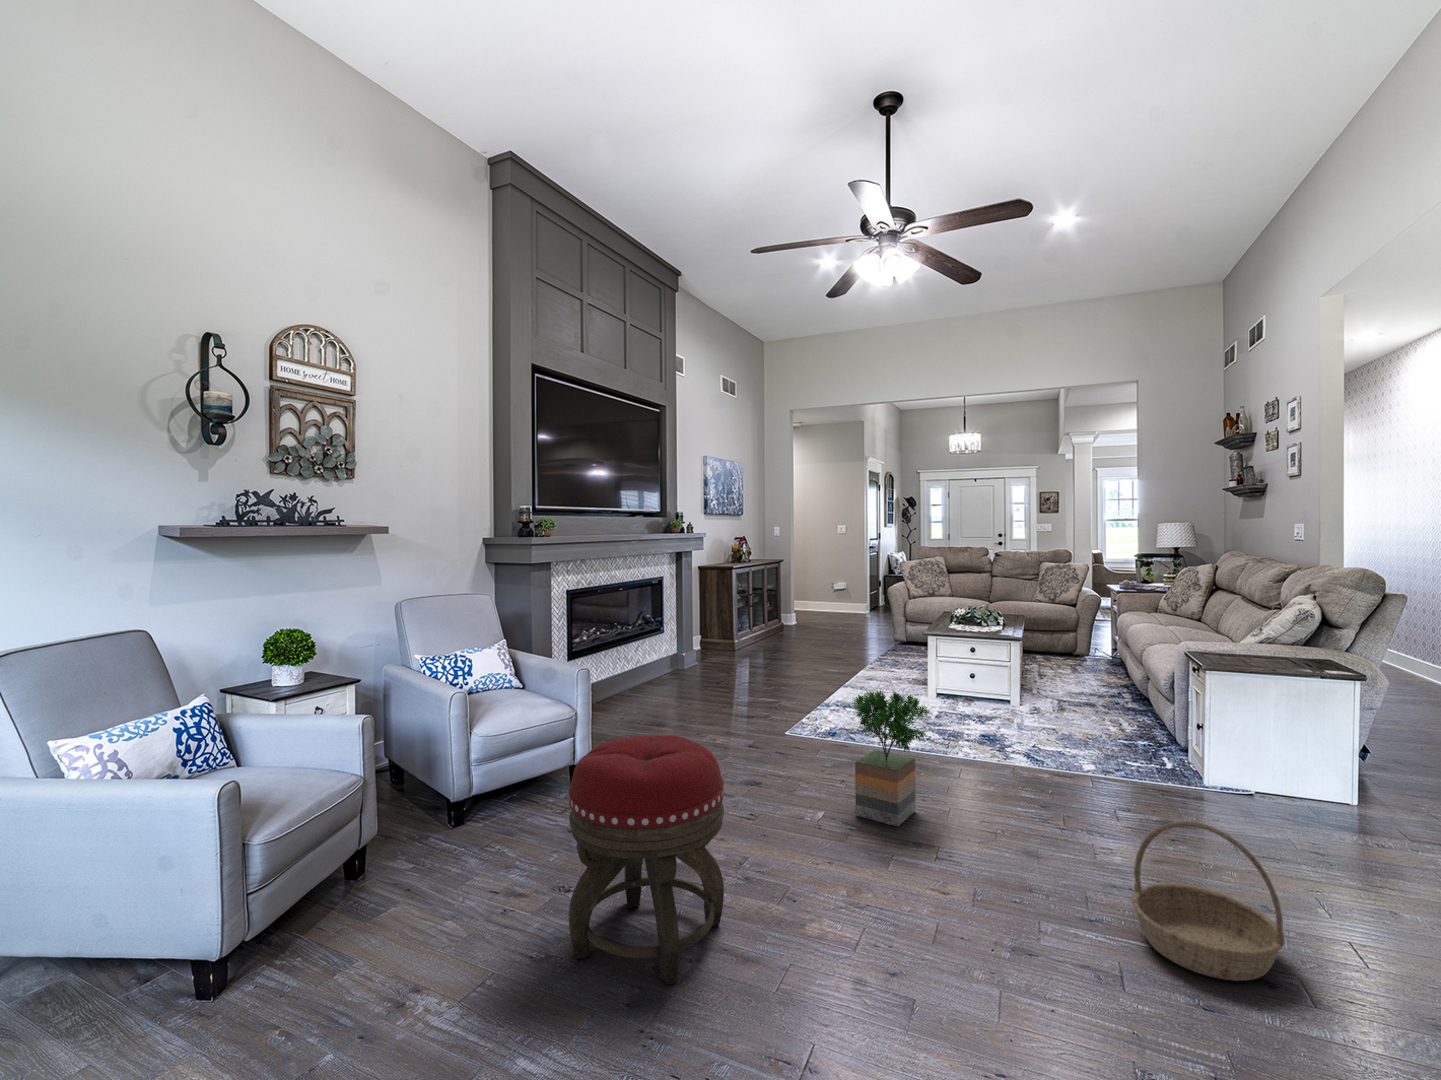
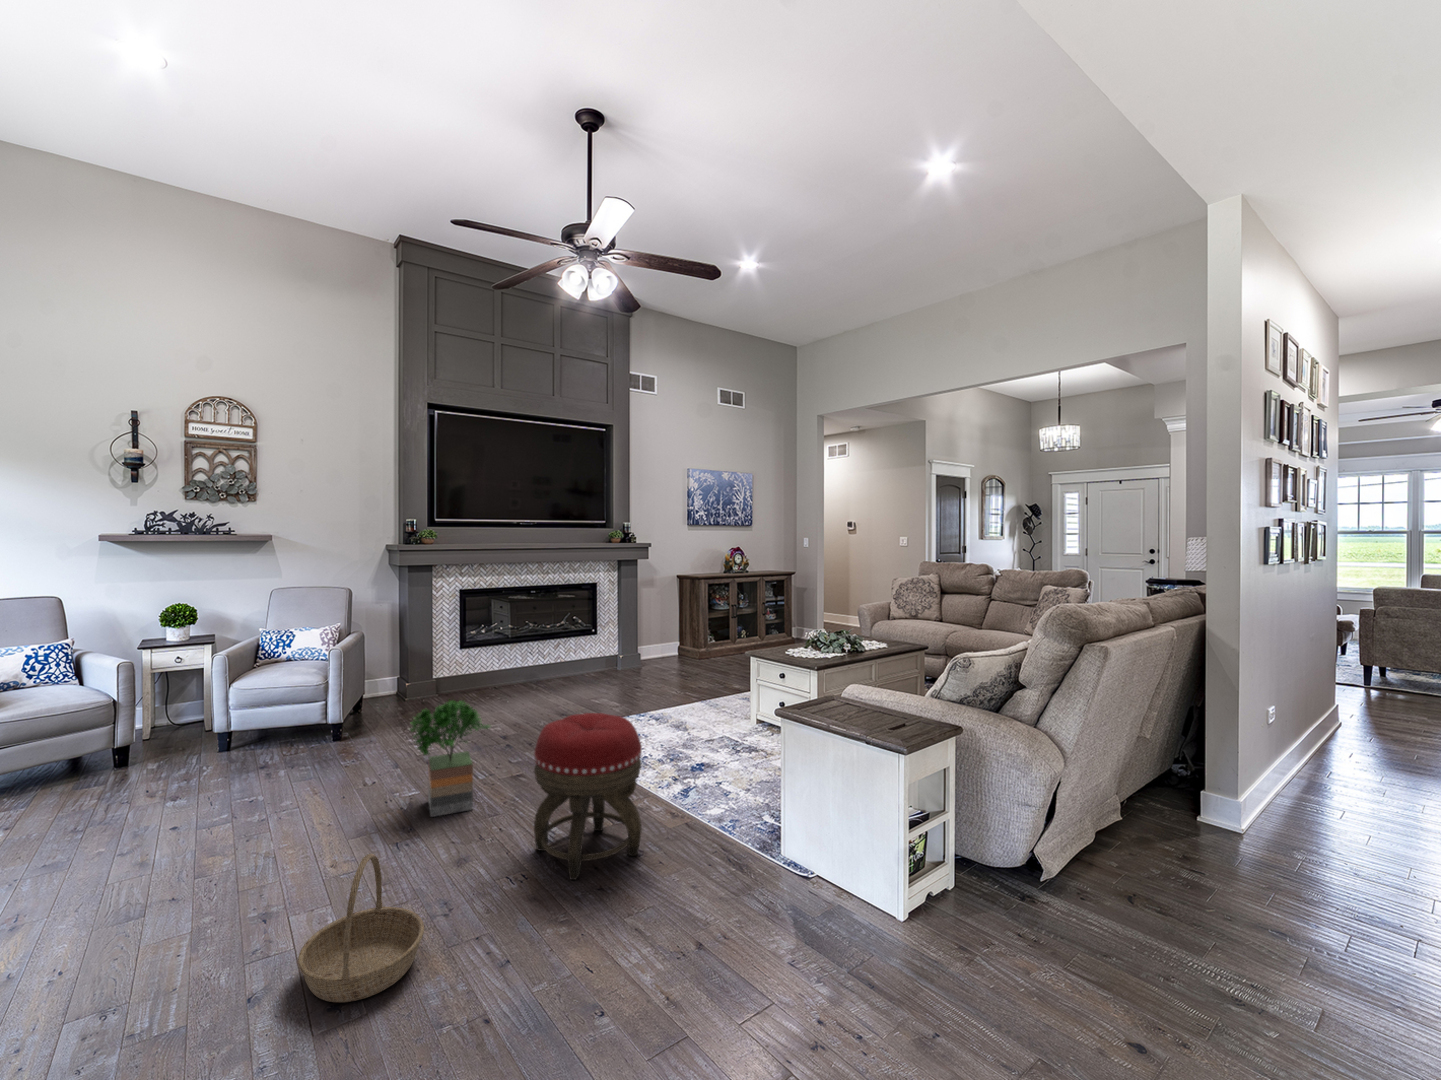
footstool: present [569,735,724,985] -> present [534,713,642,880]

